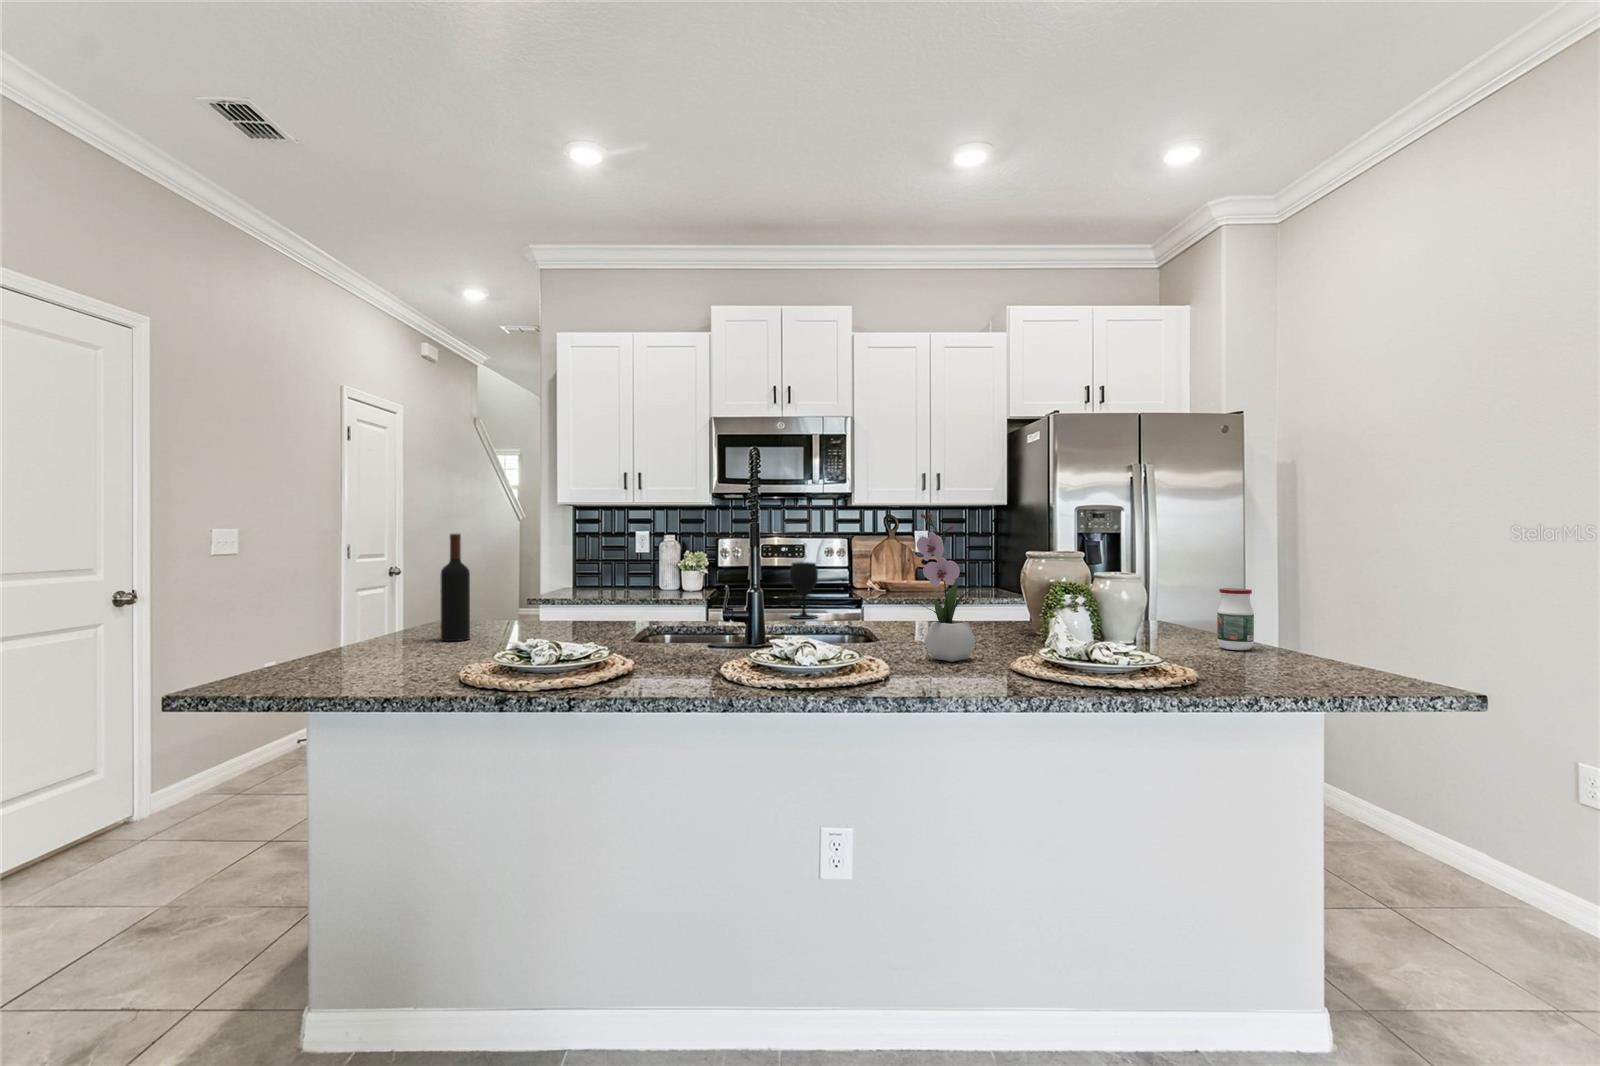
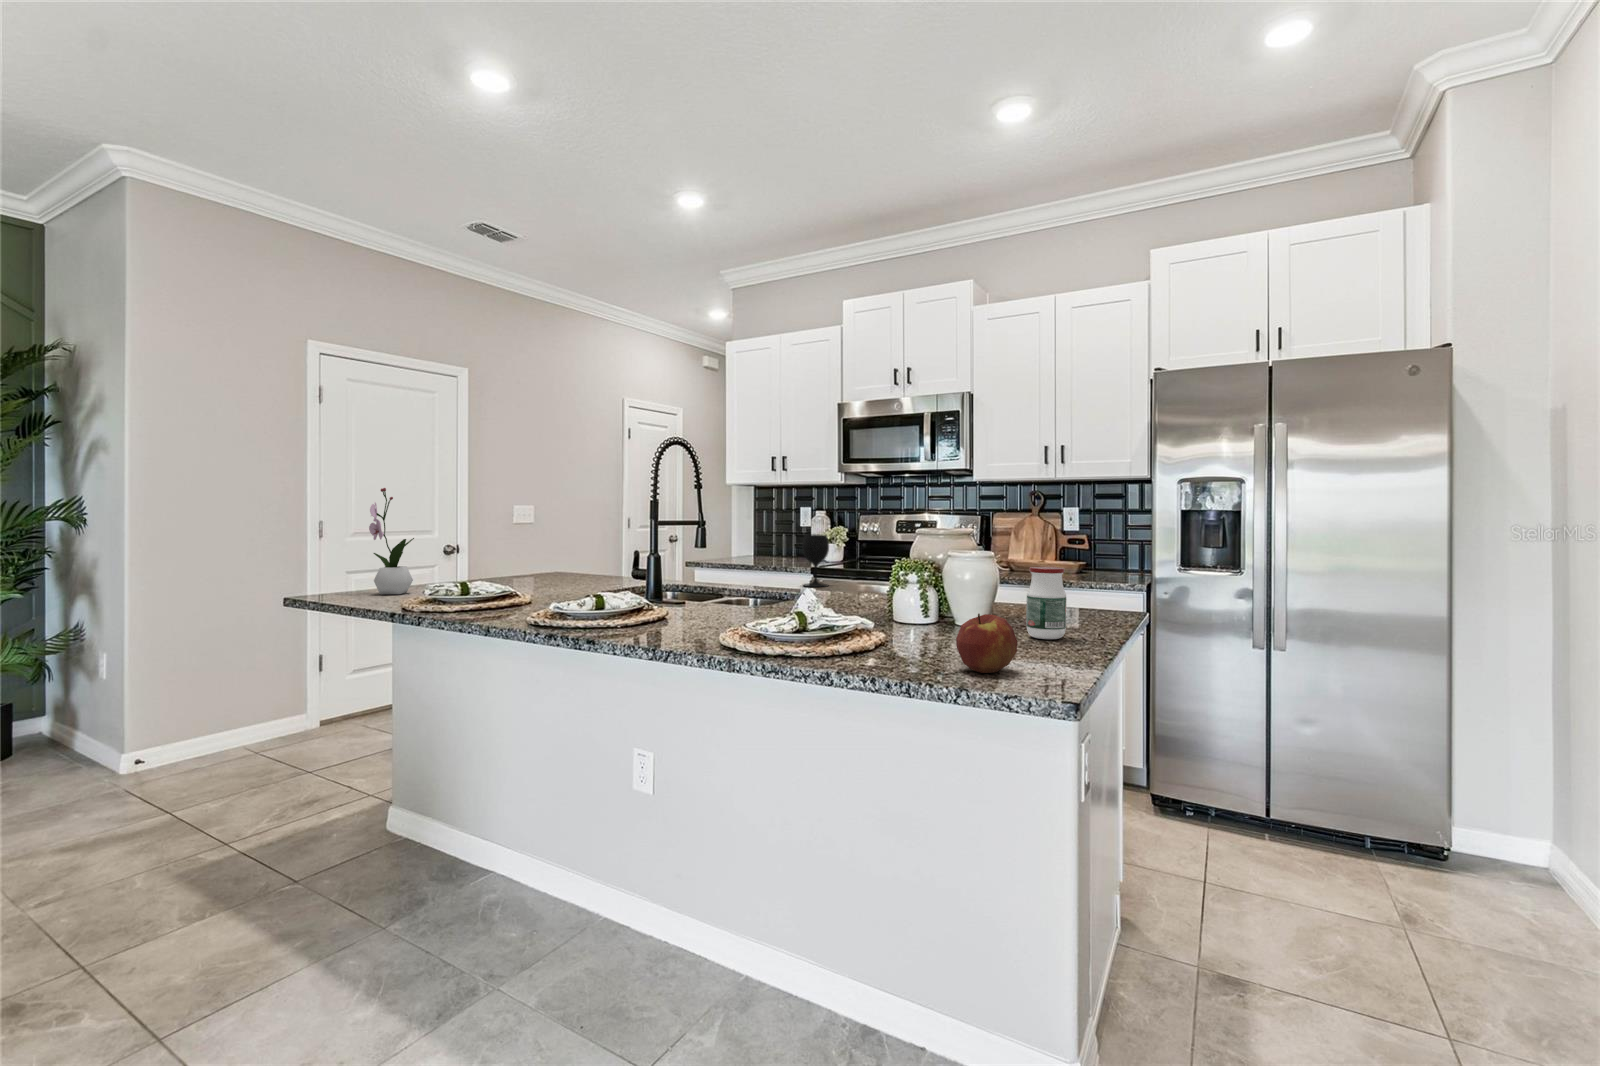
flower arrangement: present [917,513,982,662] -> present [369,488,414,594]
wine bottle: present [441,534,470,641] -> none [499,504,520,583]
apple: none [1307,632,1367,683] -> present [956,614,1017,673]

